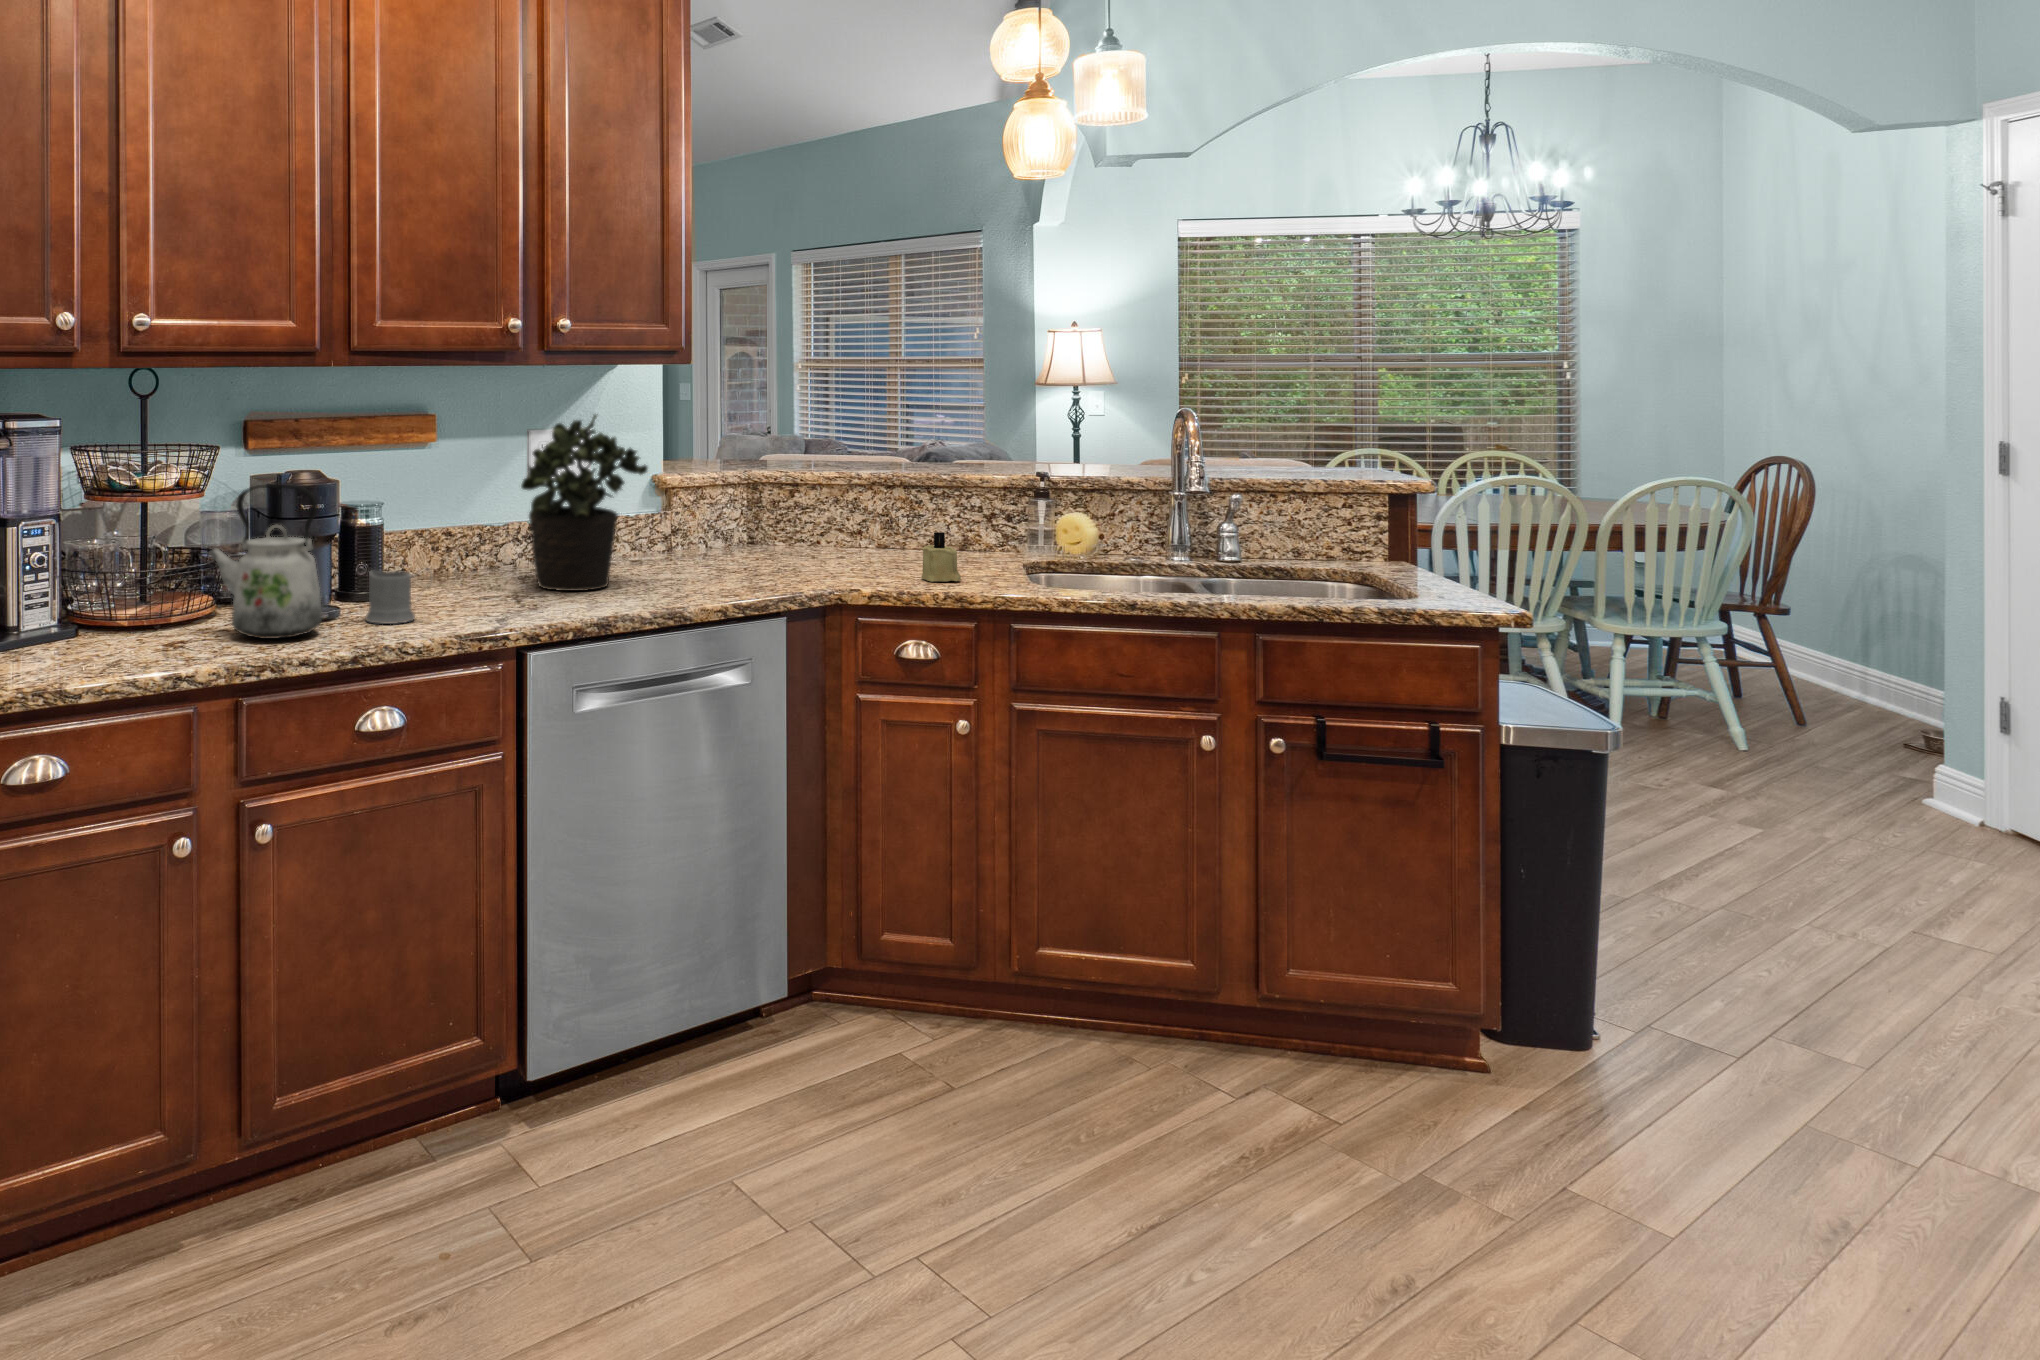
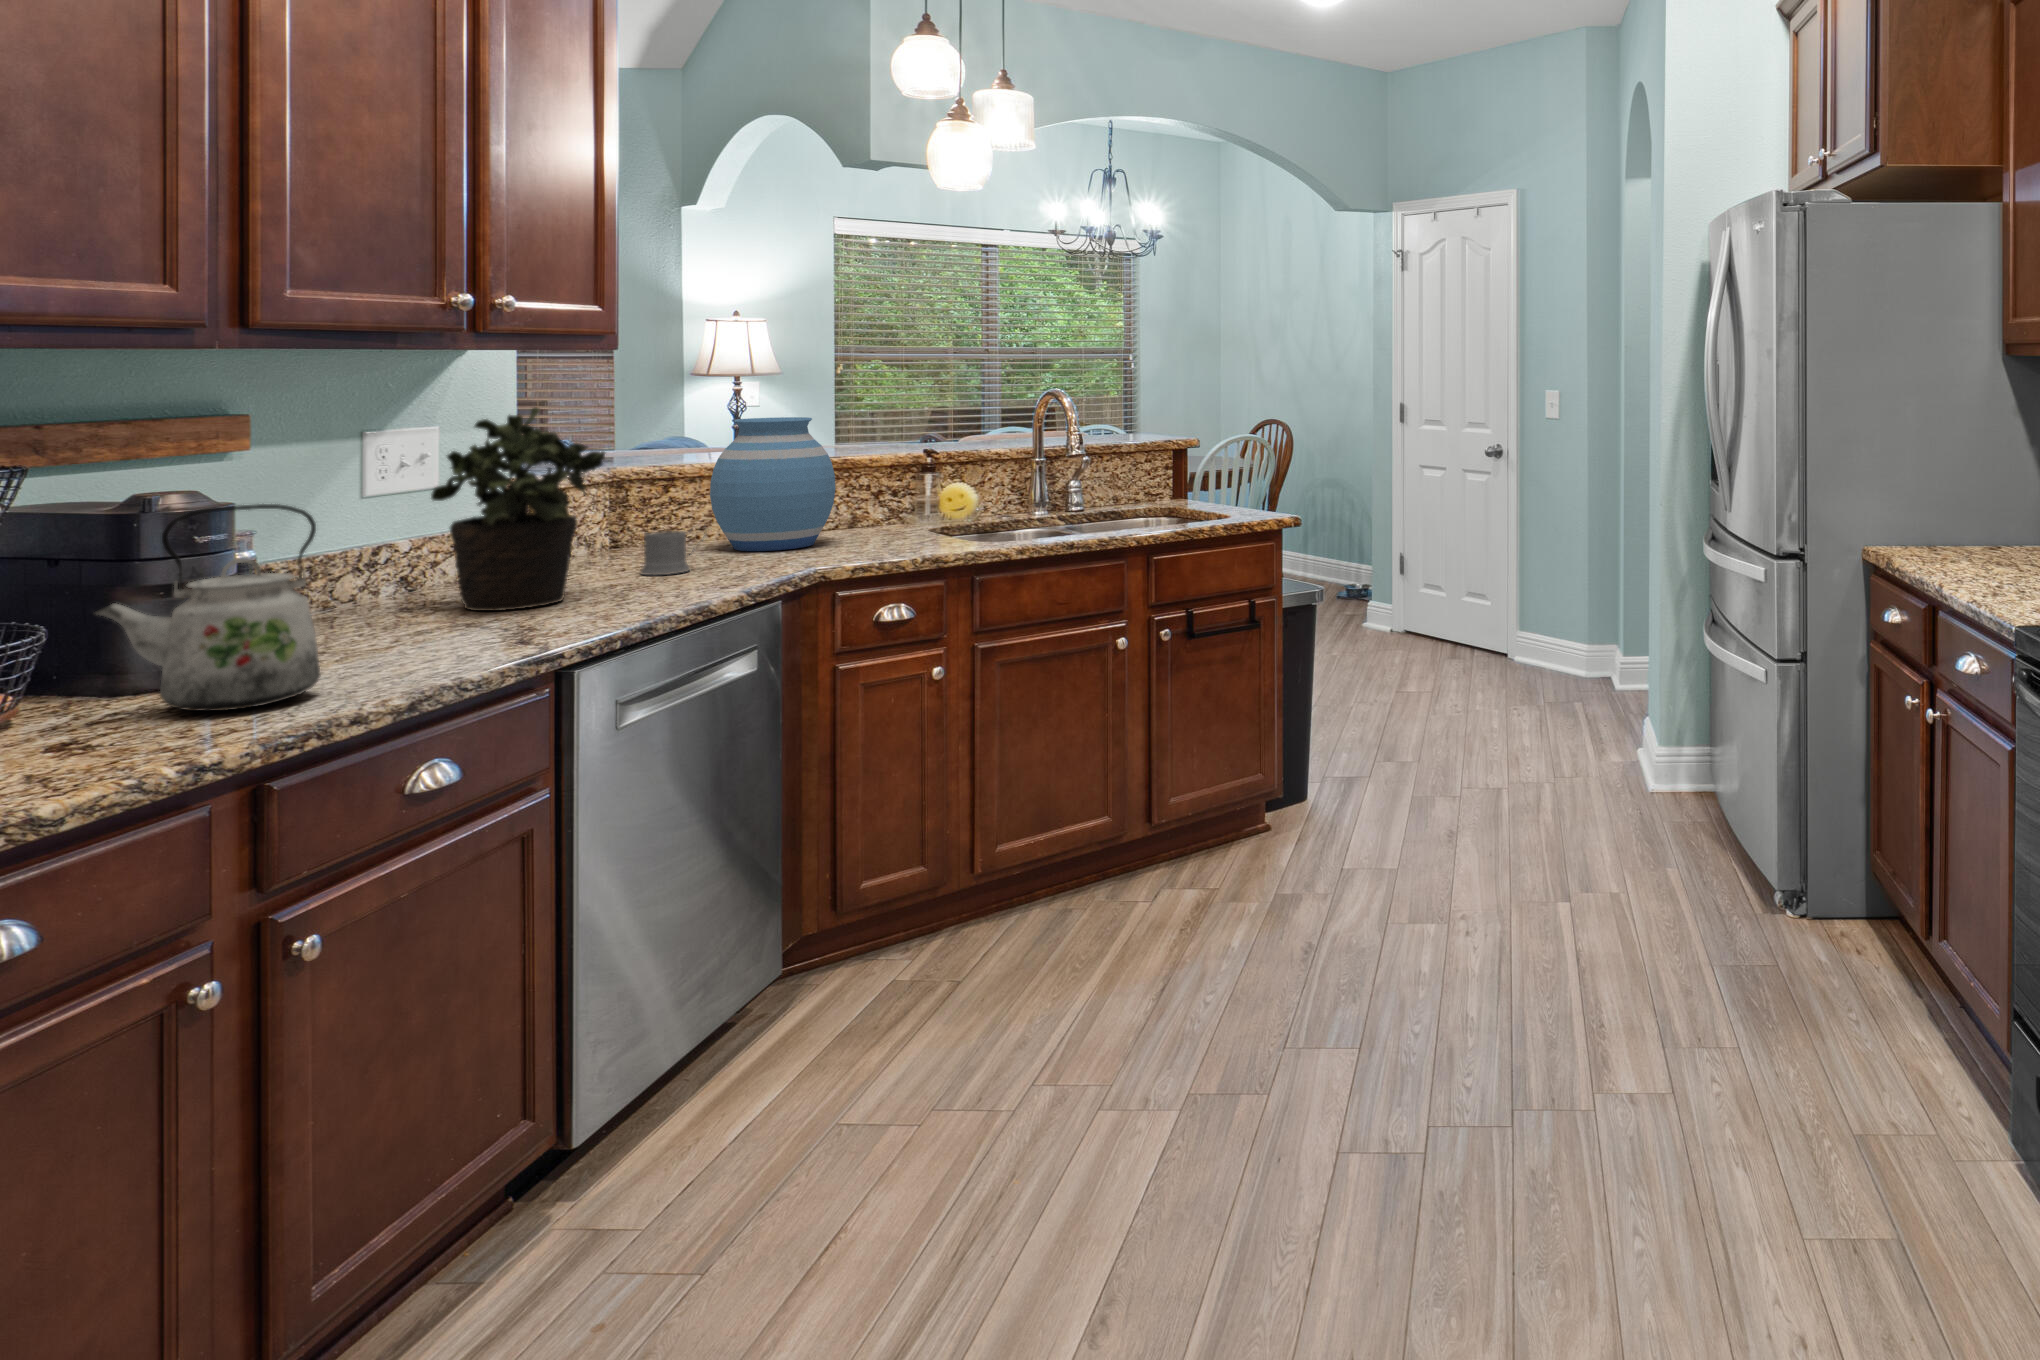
vase: none [806,430,920,566] -> present [710,417,835,551]
candle: present [921,532,961,582] -> none [866,506,904,552]
mug: present [365,571,431,624] -> present [640,529,705,575]

